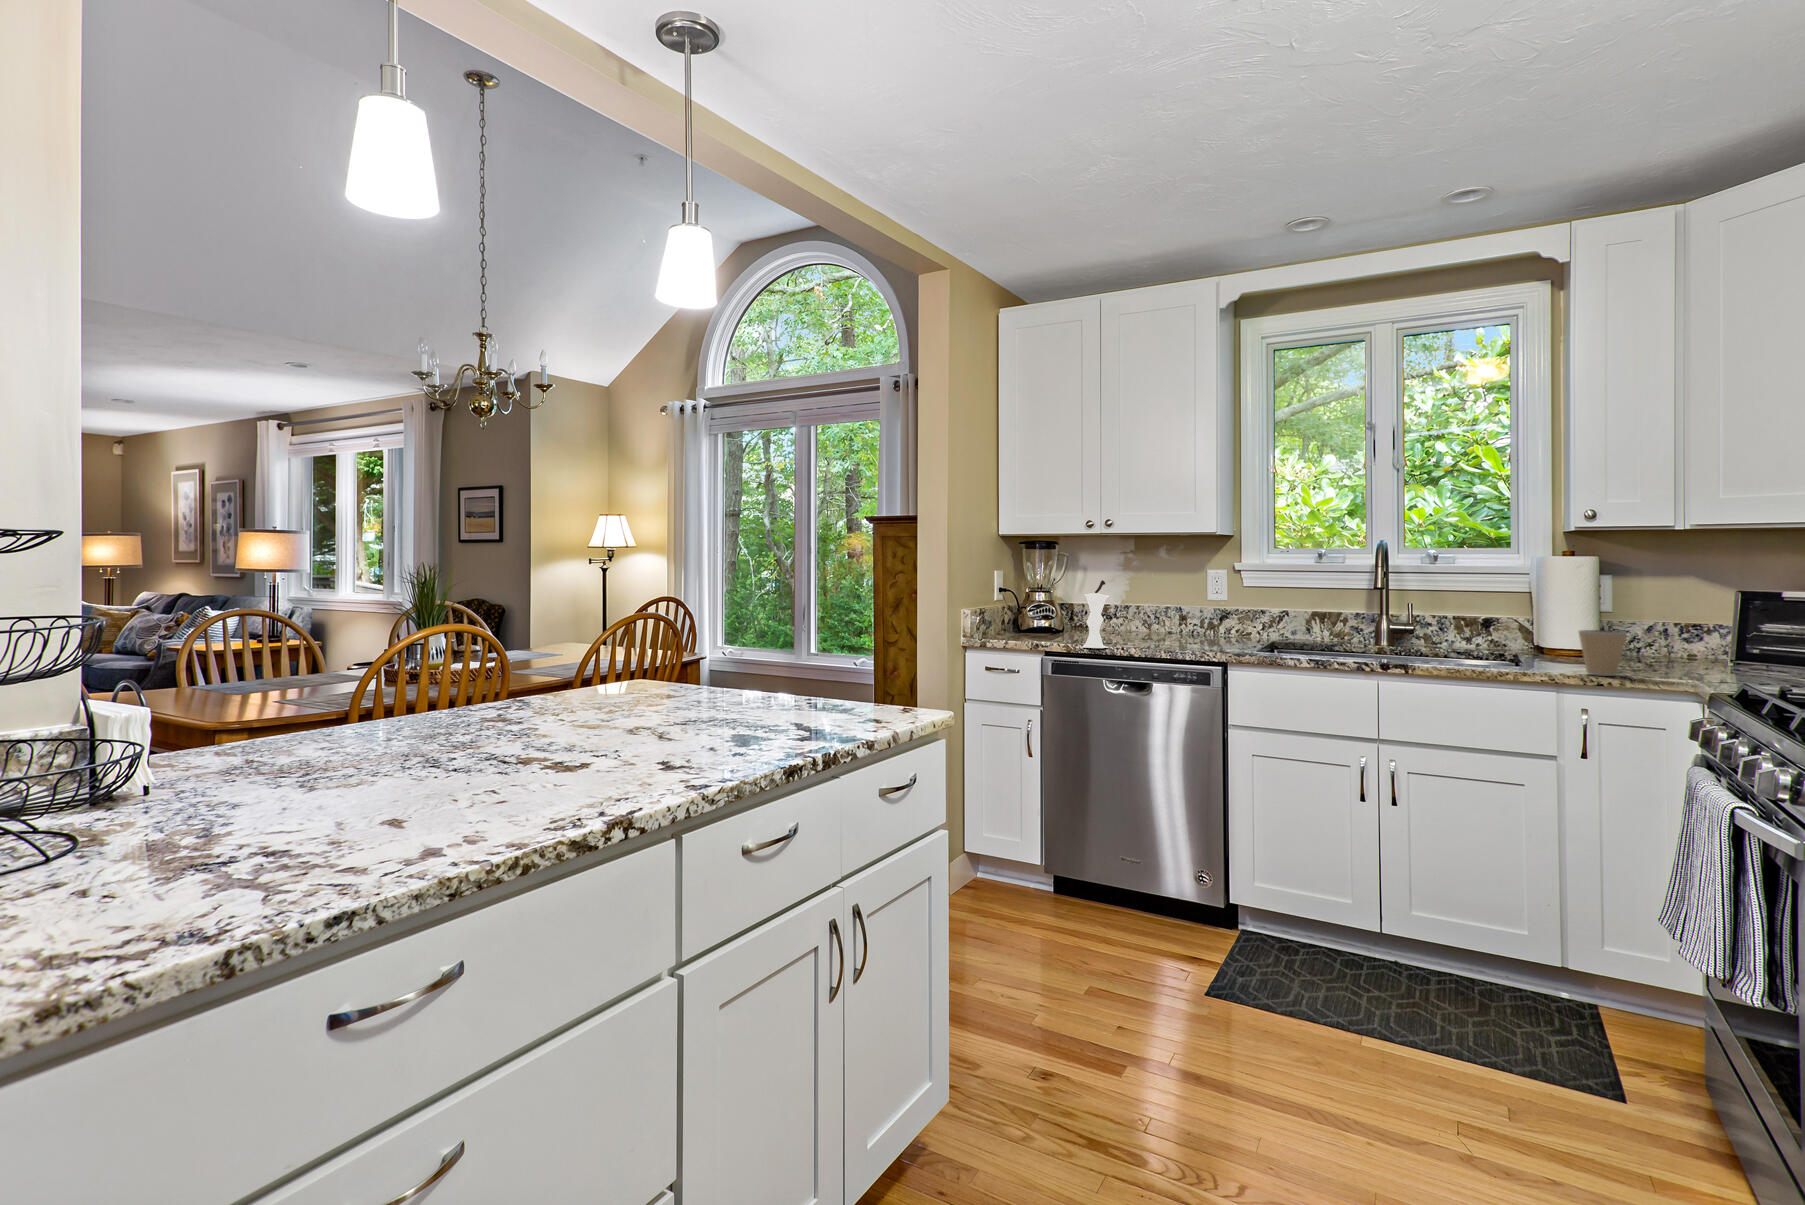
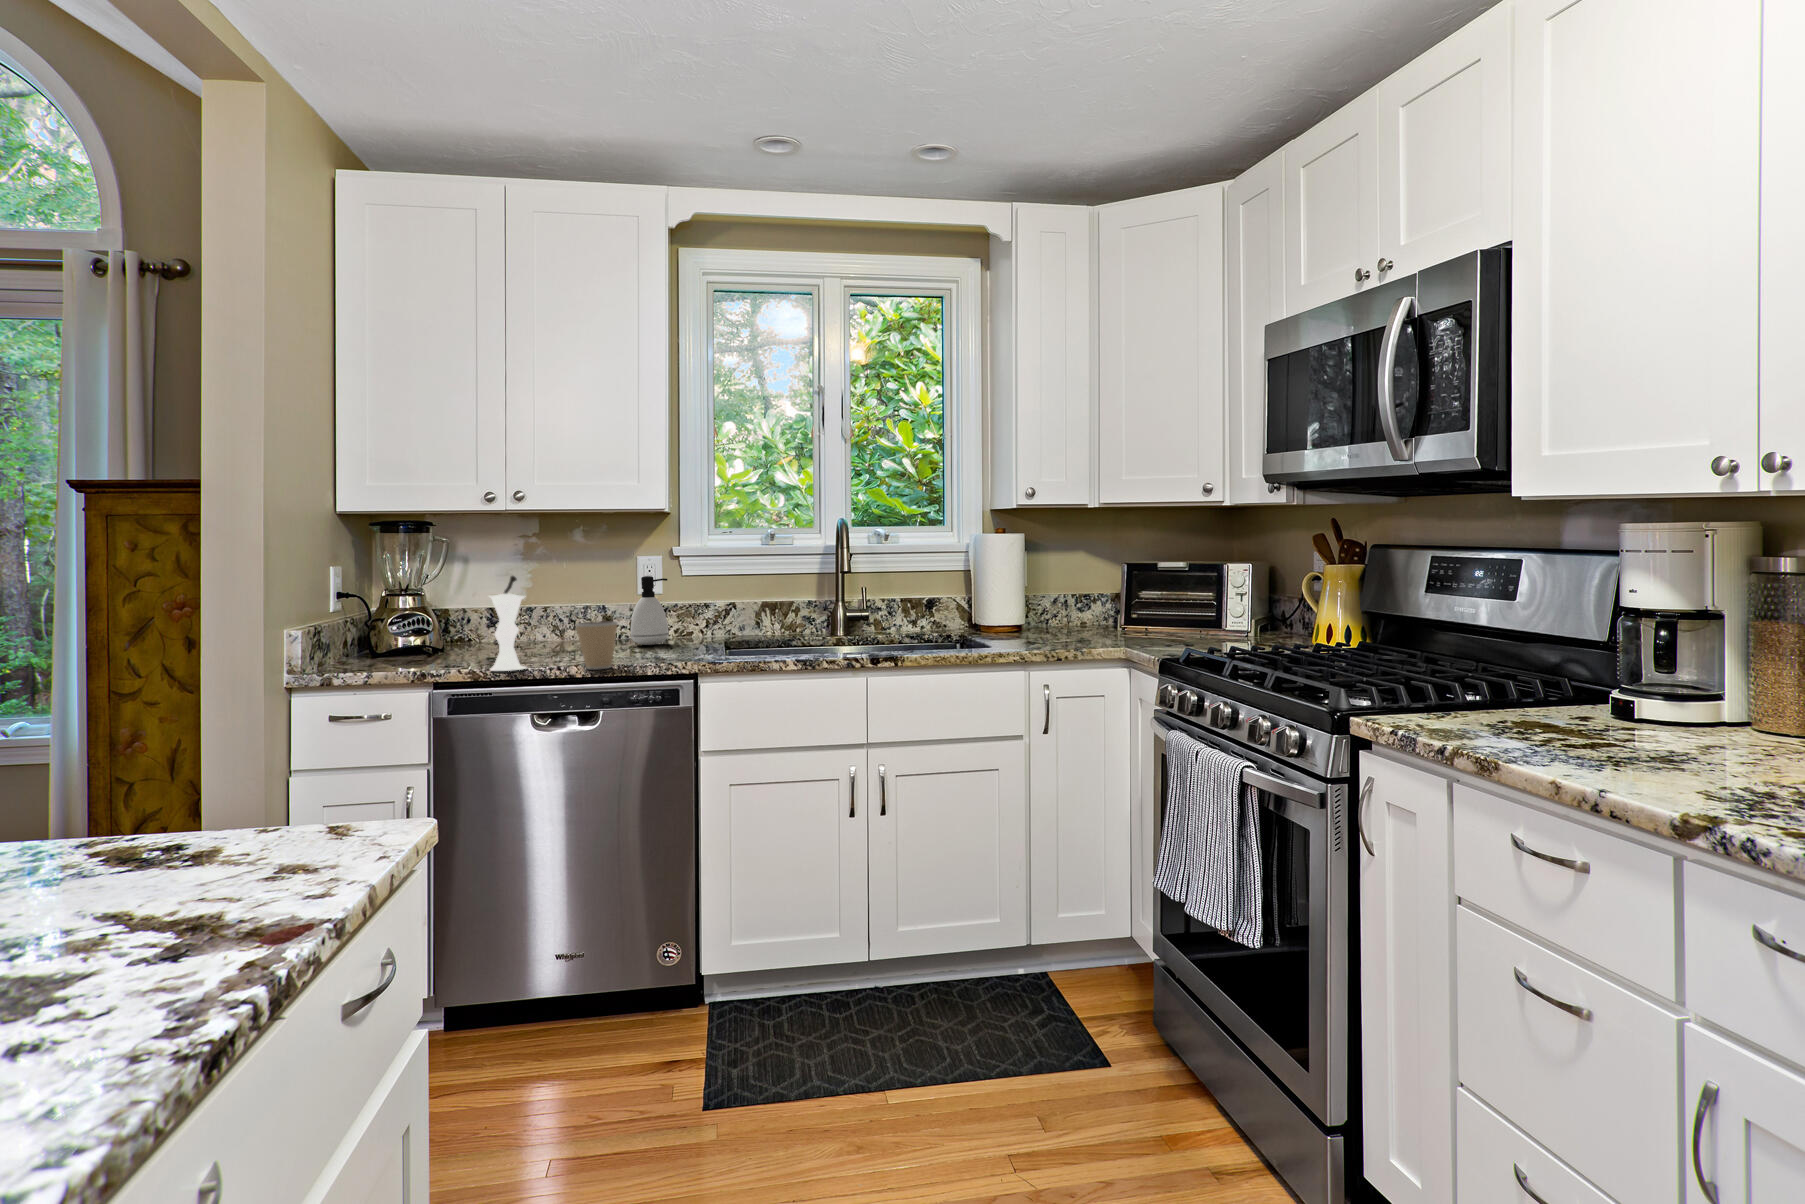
soap dispenser: none [1199,585,1232,640] -> present [631,576,669,645]
coffee cup: present [1579,630,1627,676] -> present [575,621,618,669]

